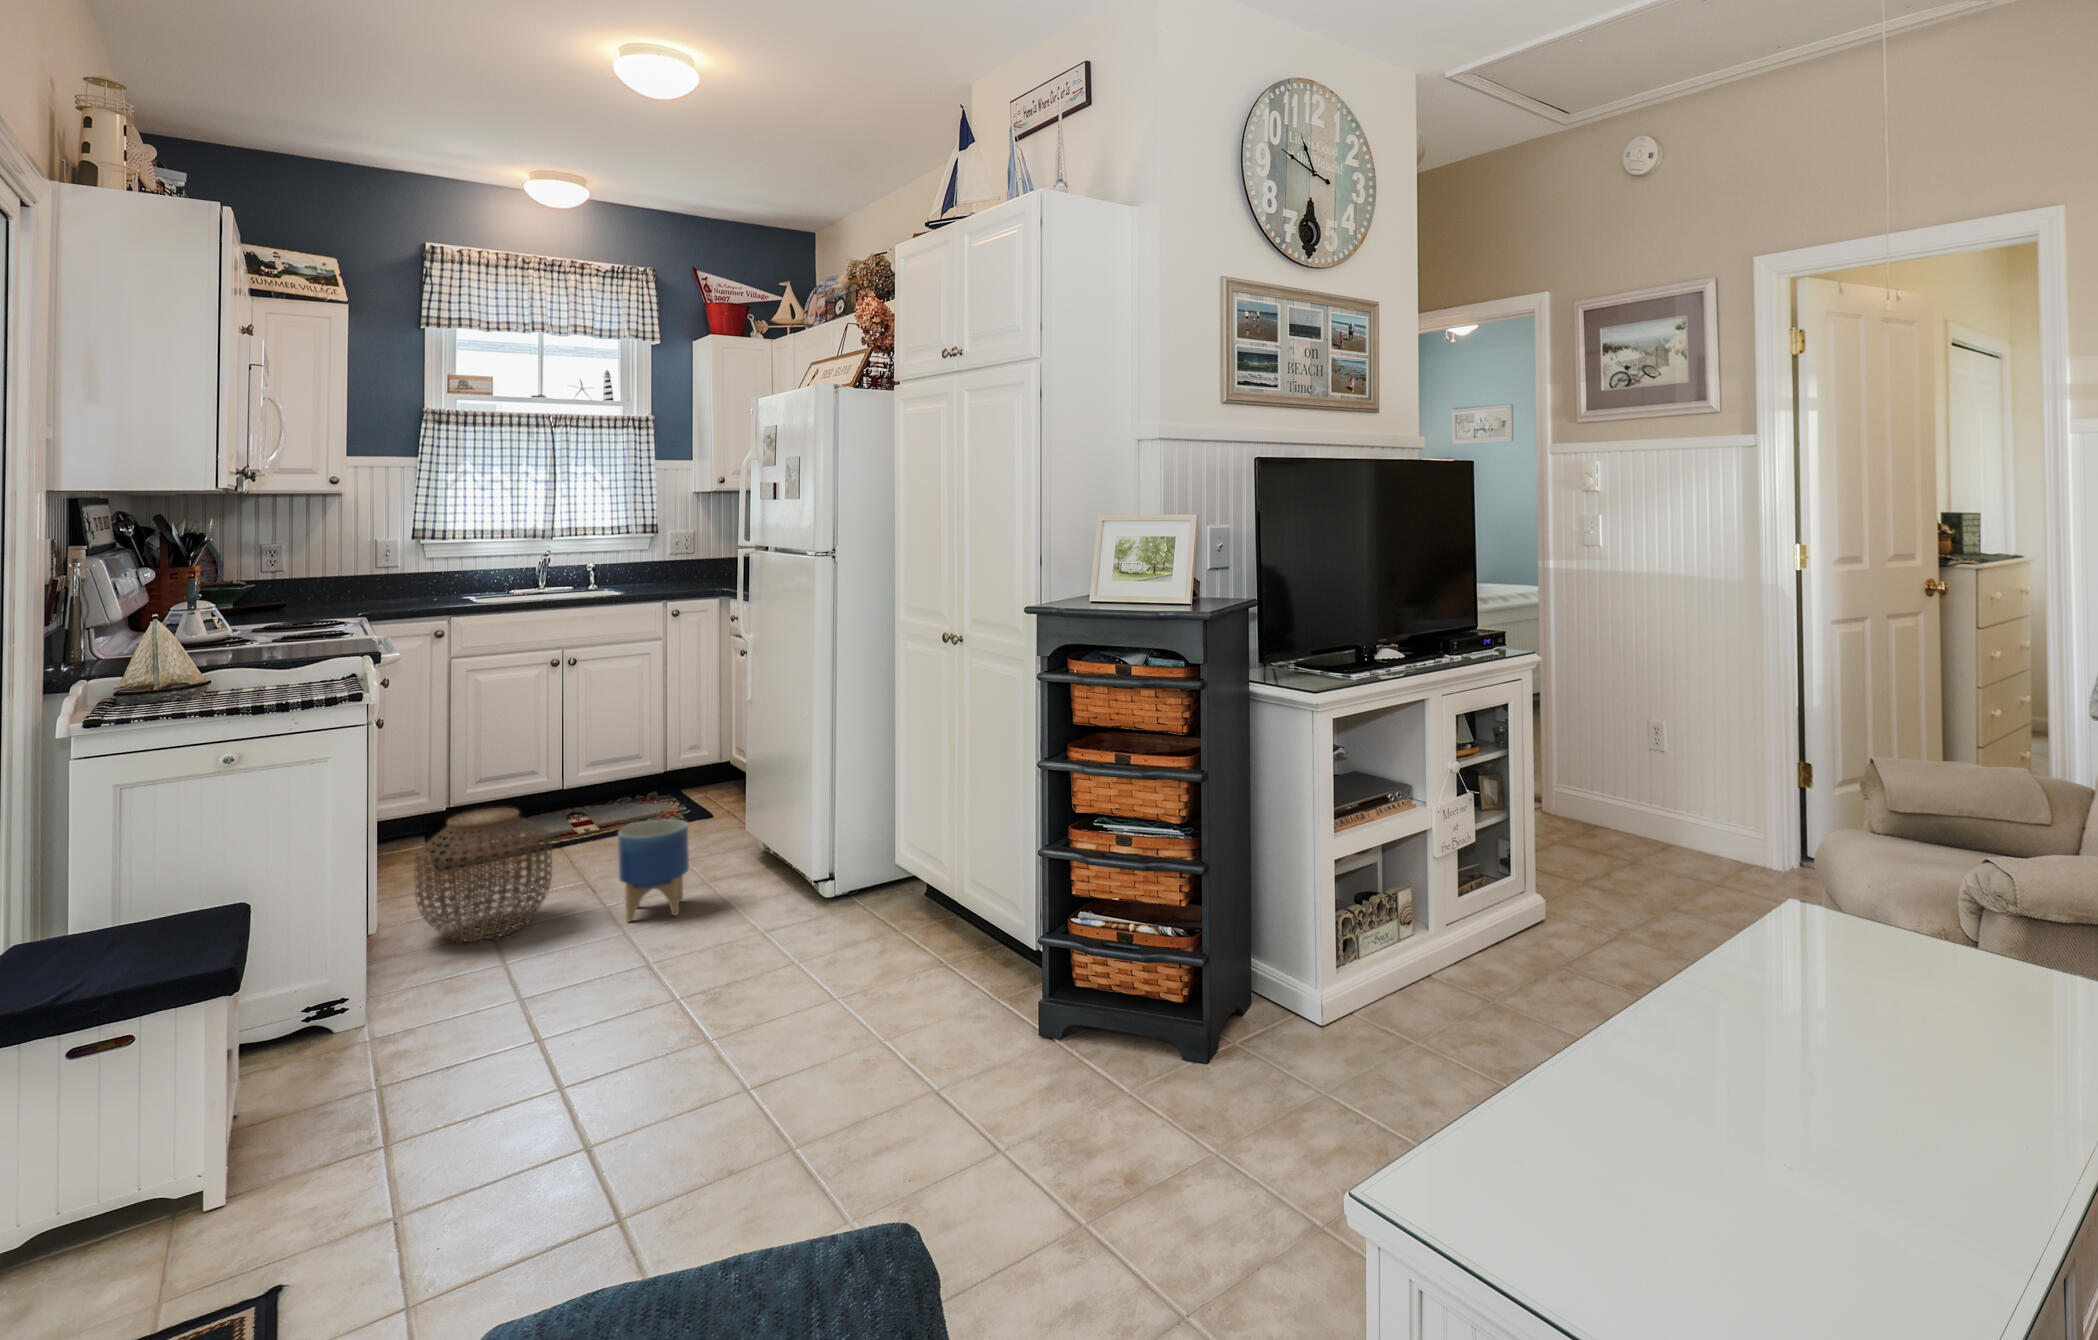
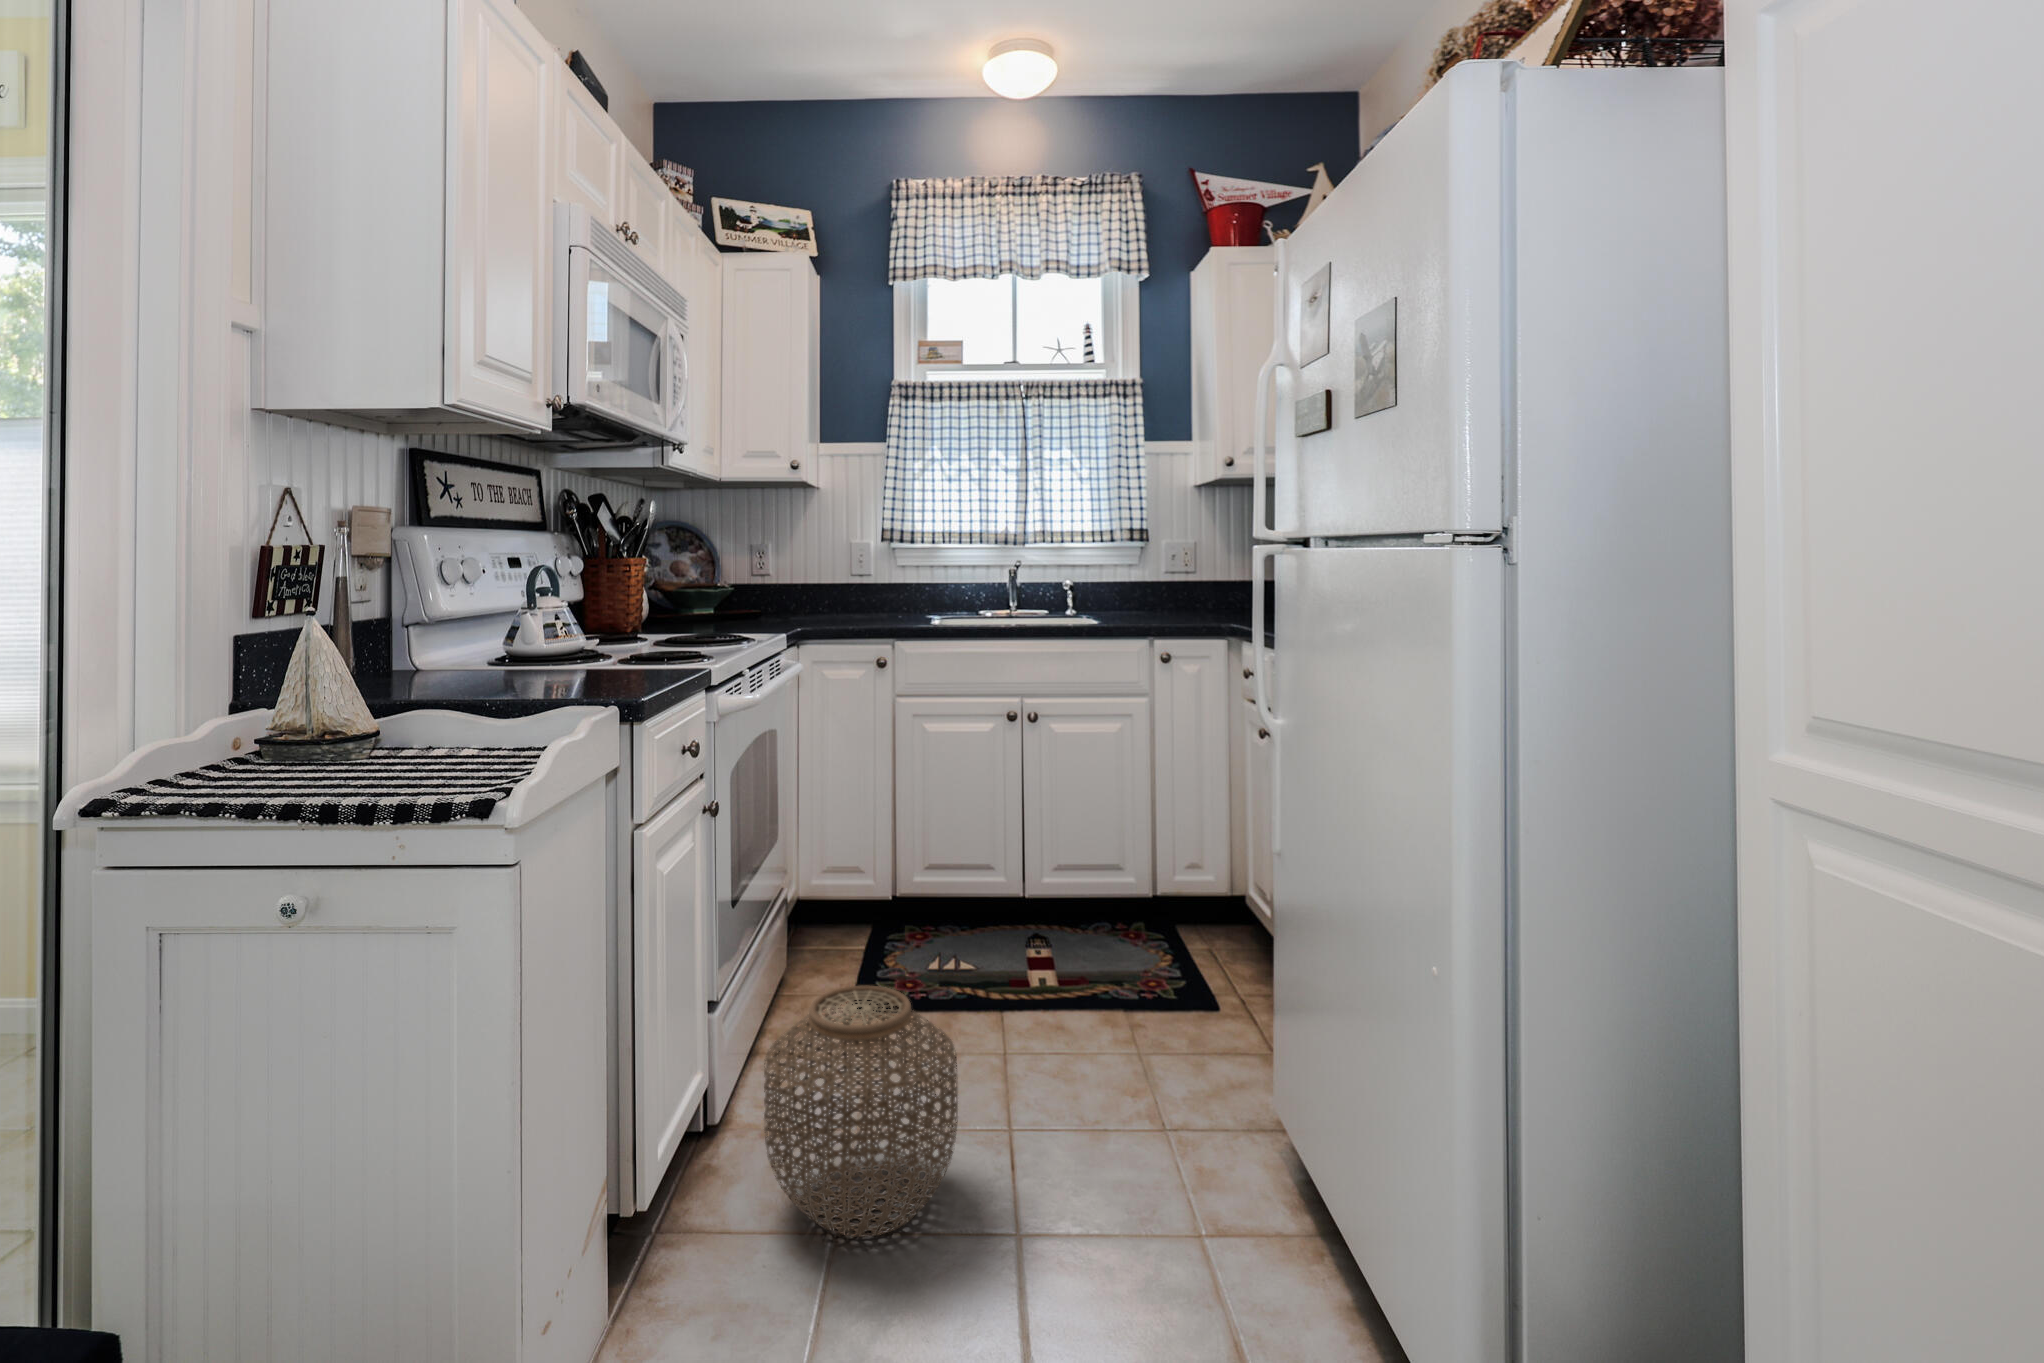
planter: present [618,819,689,922] -> none [1055,1068,1177,1299]

